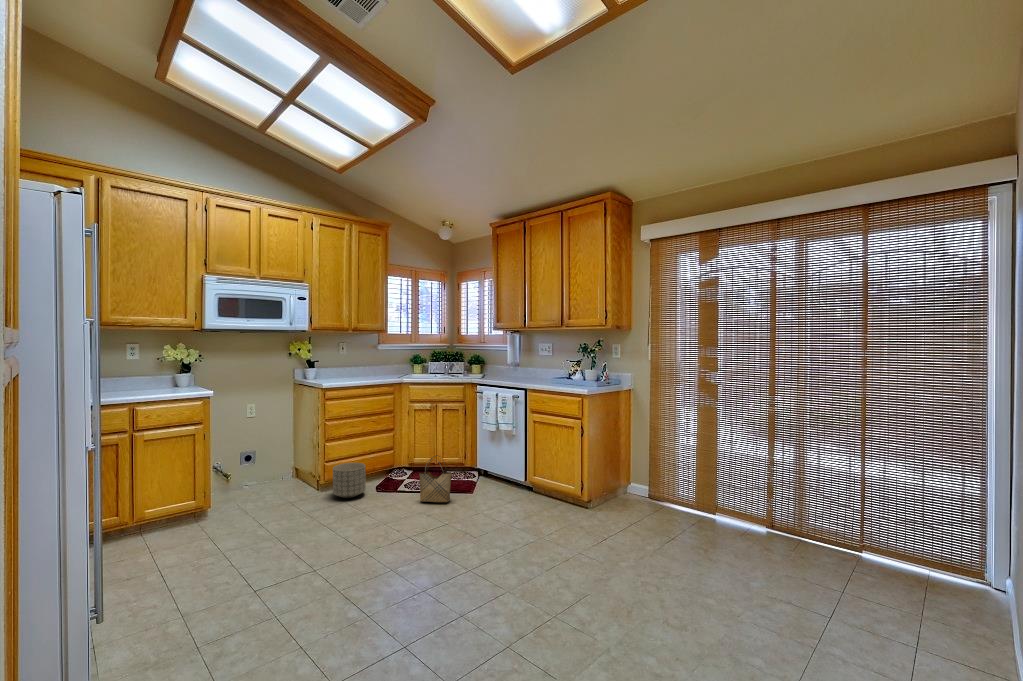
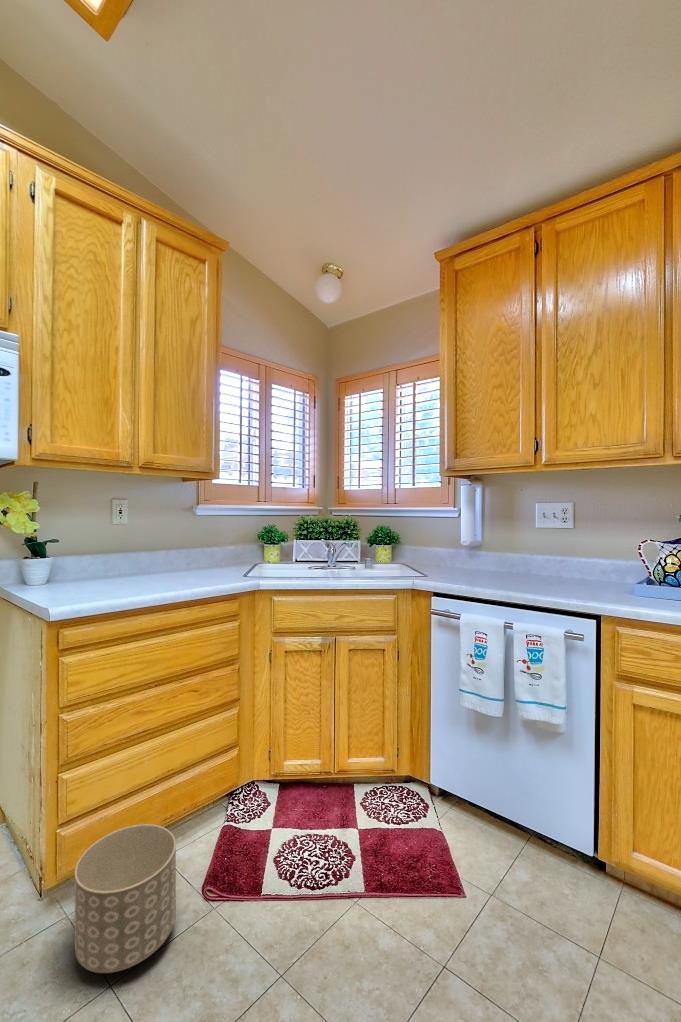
woven basket: present [419,455,452,502] -> none [343,813,439,979]

